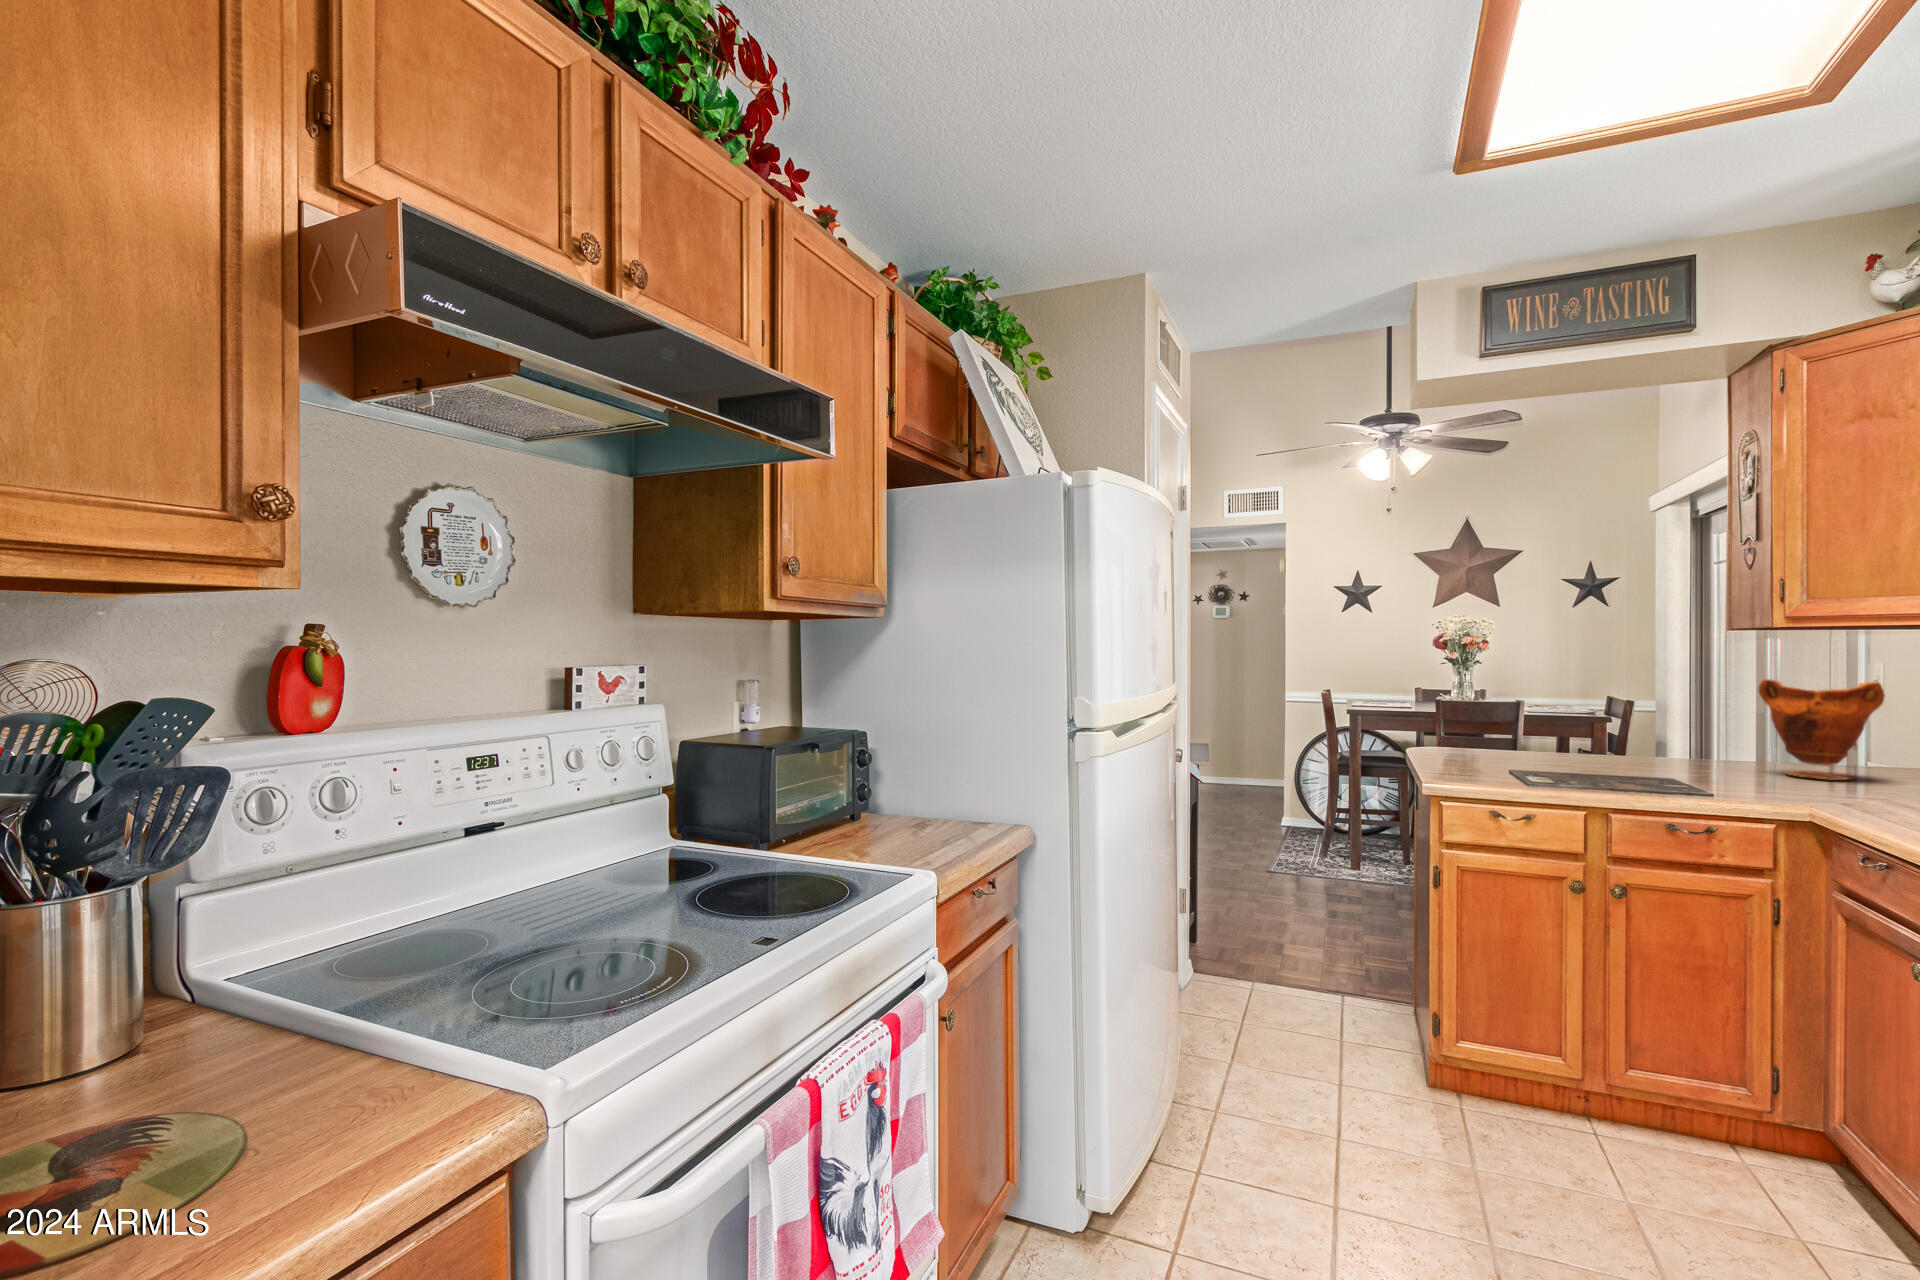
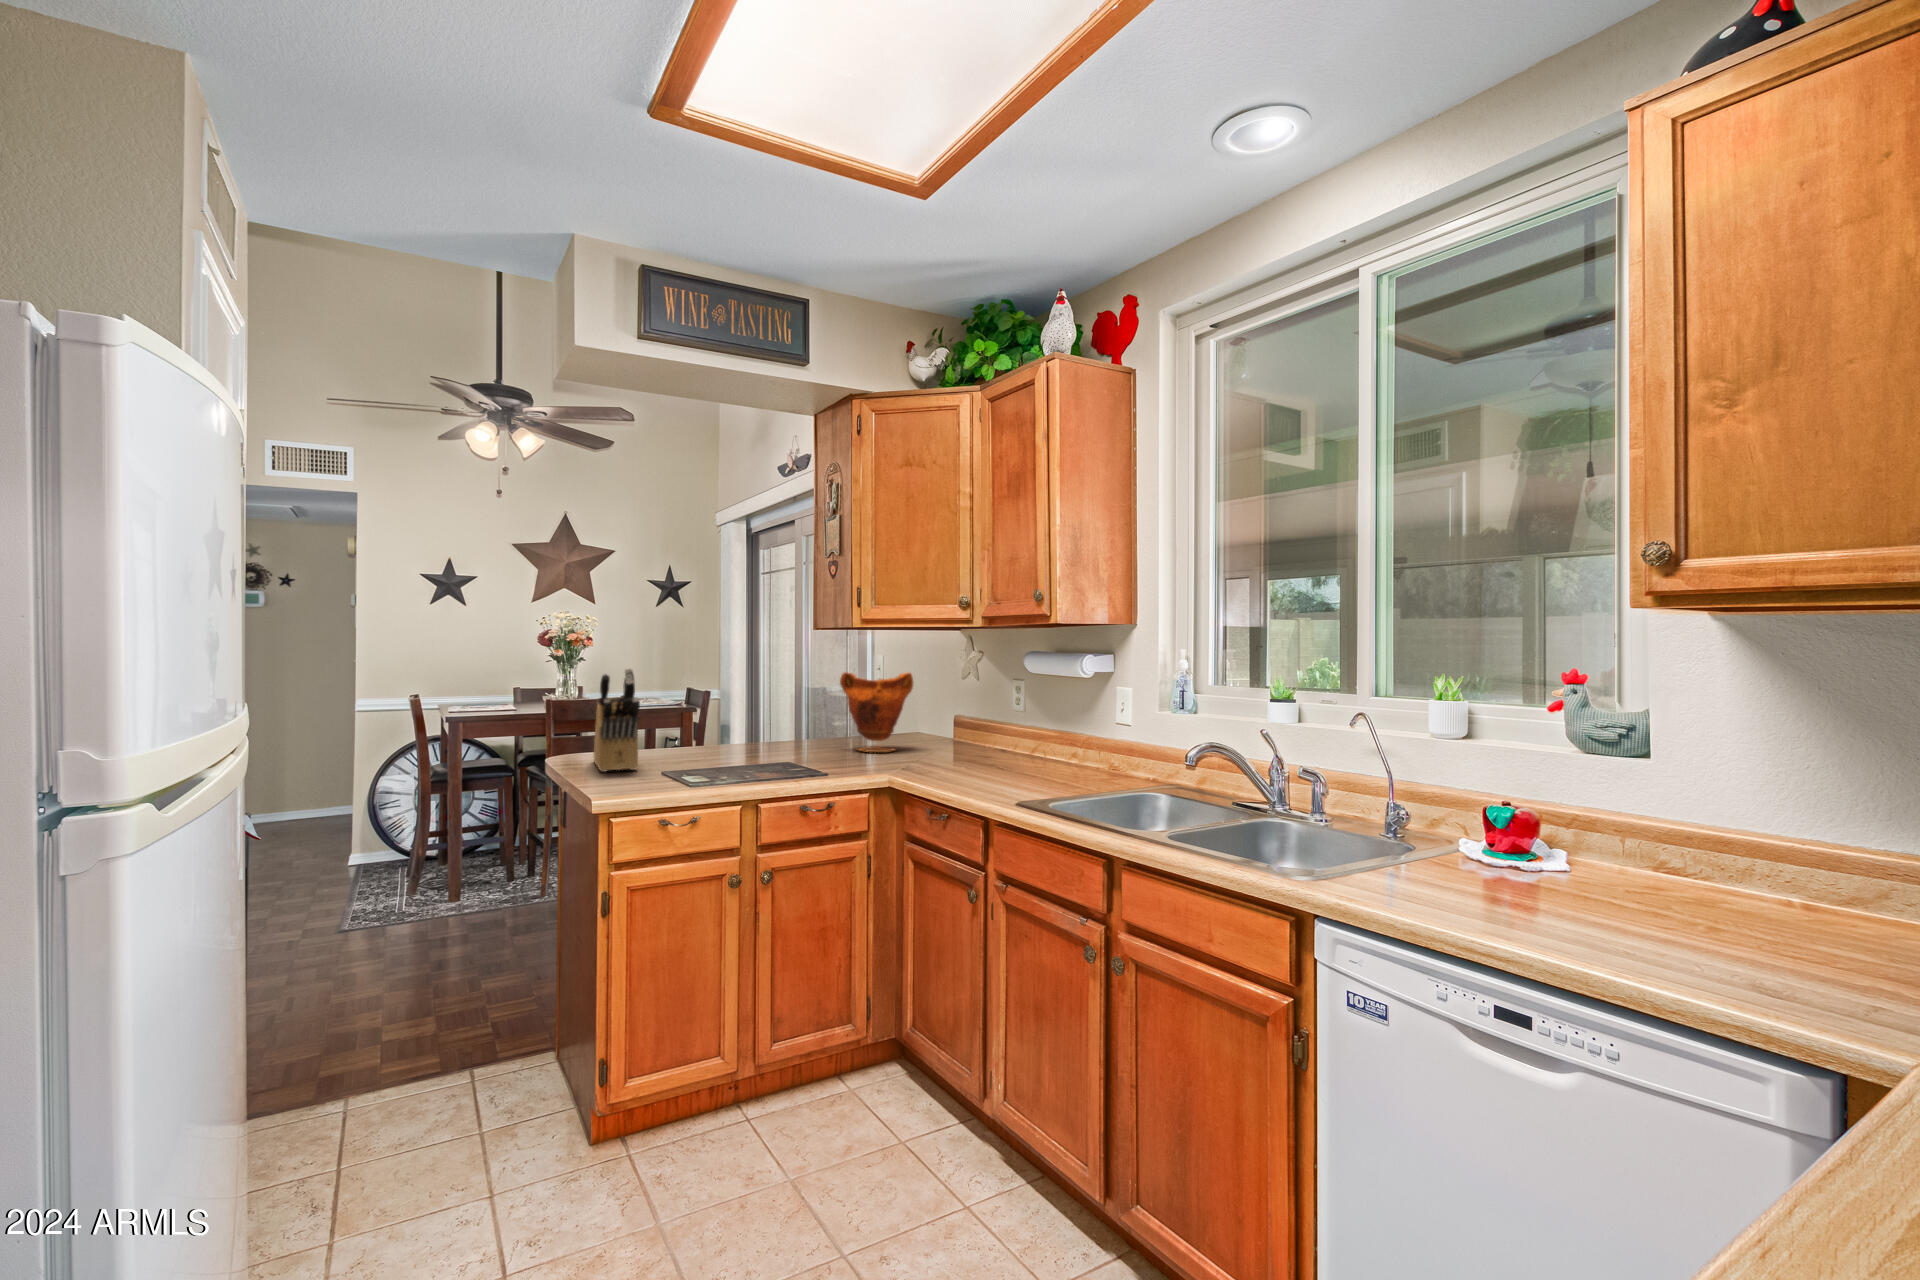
knife block: none [1448,668,1487,764] -> present [594,668,640,772]

